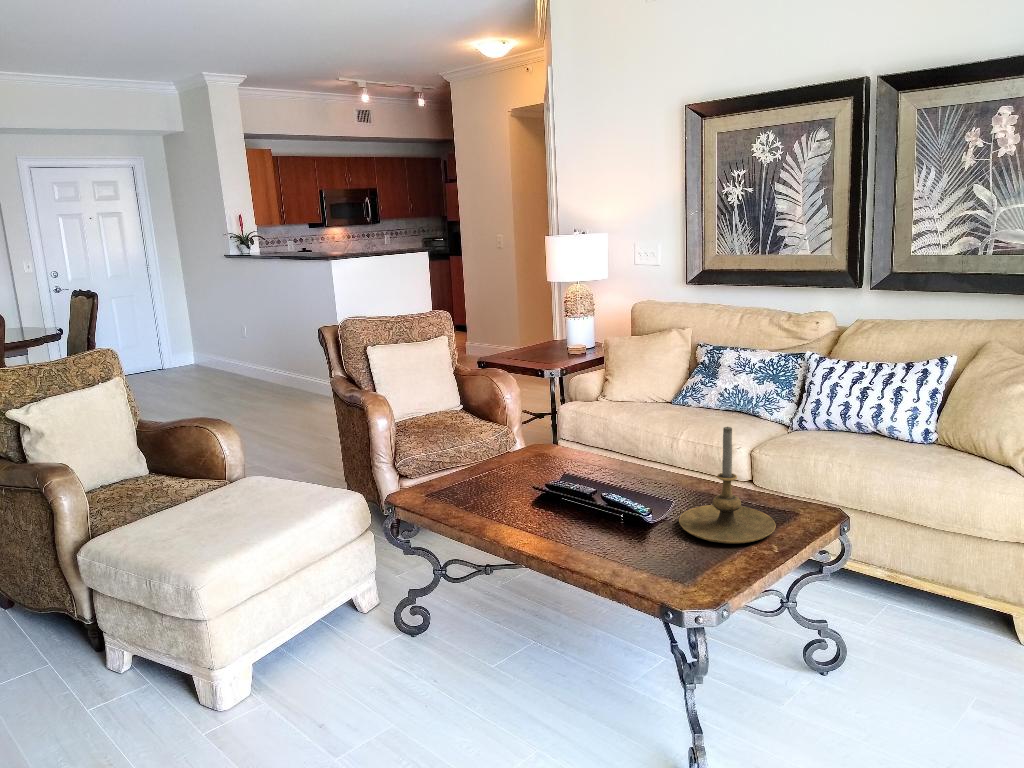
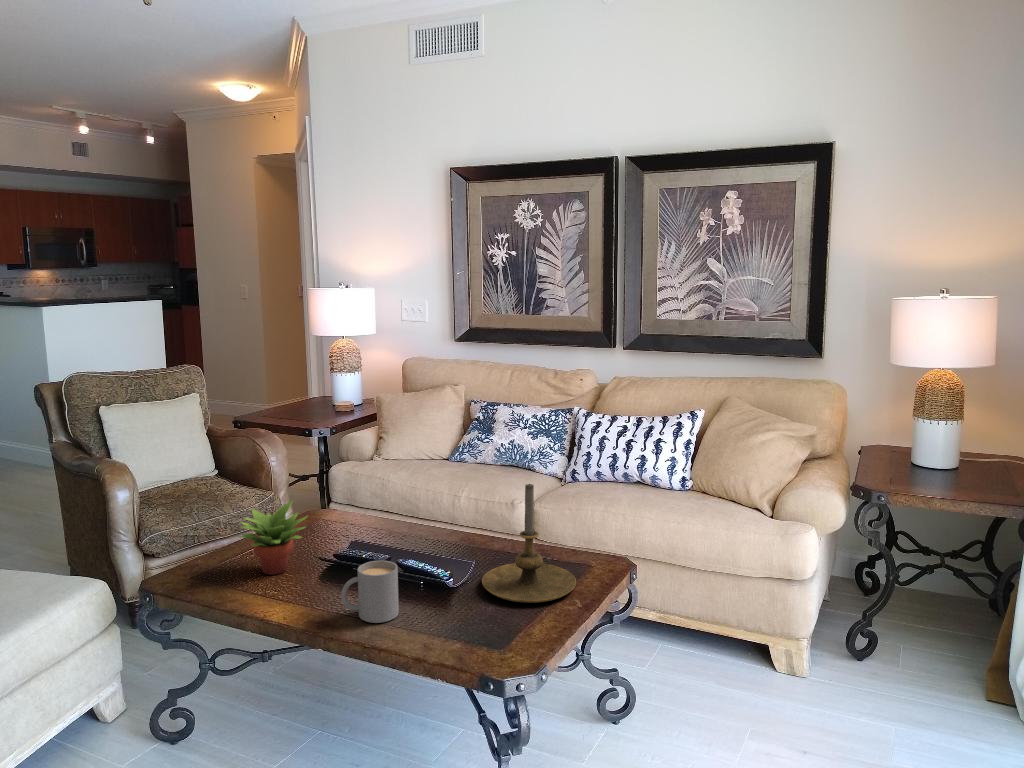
succulent plant: none [461,431,523,498] -> present [238,499,308,575]
mug: none [542,491,595,548] -> present [341,561,399,623]

